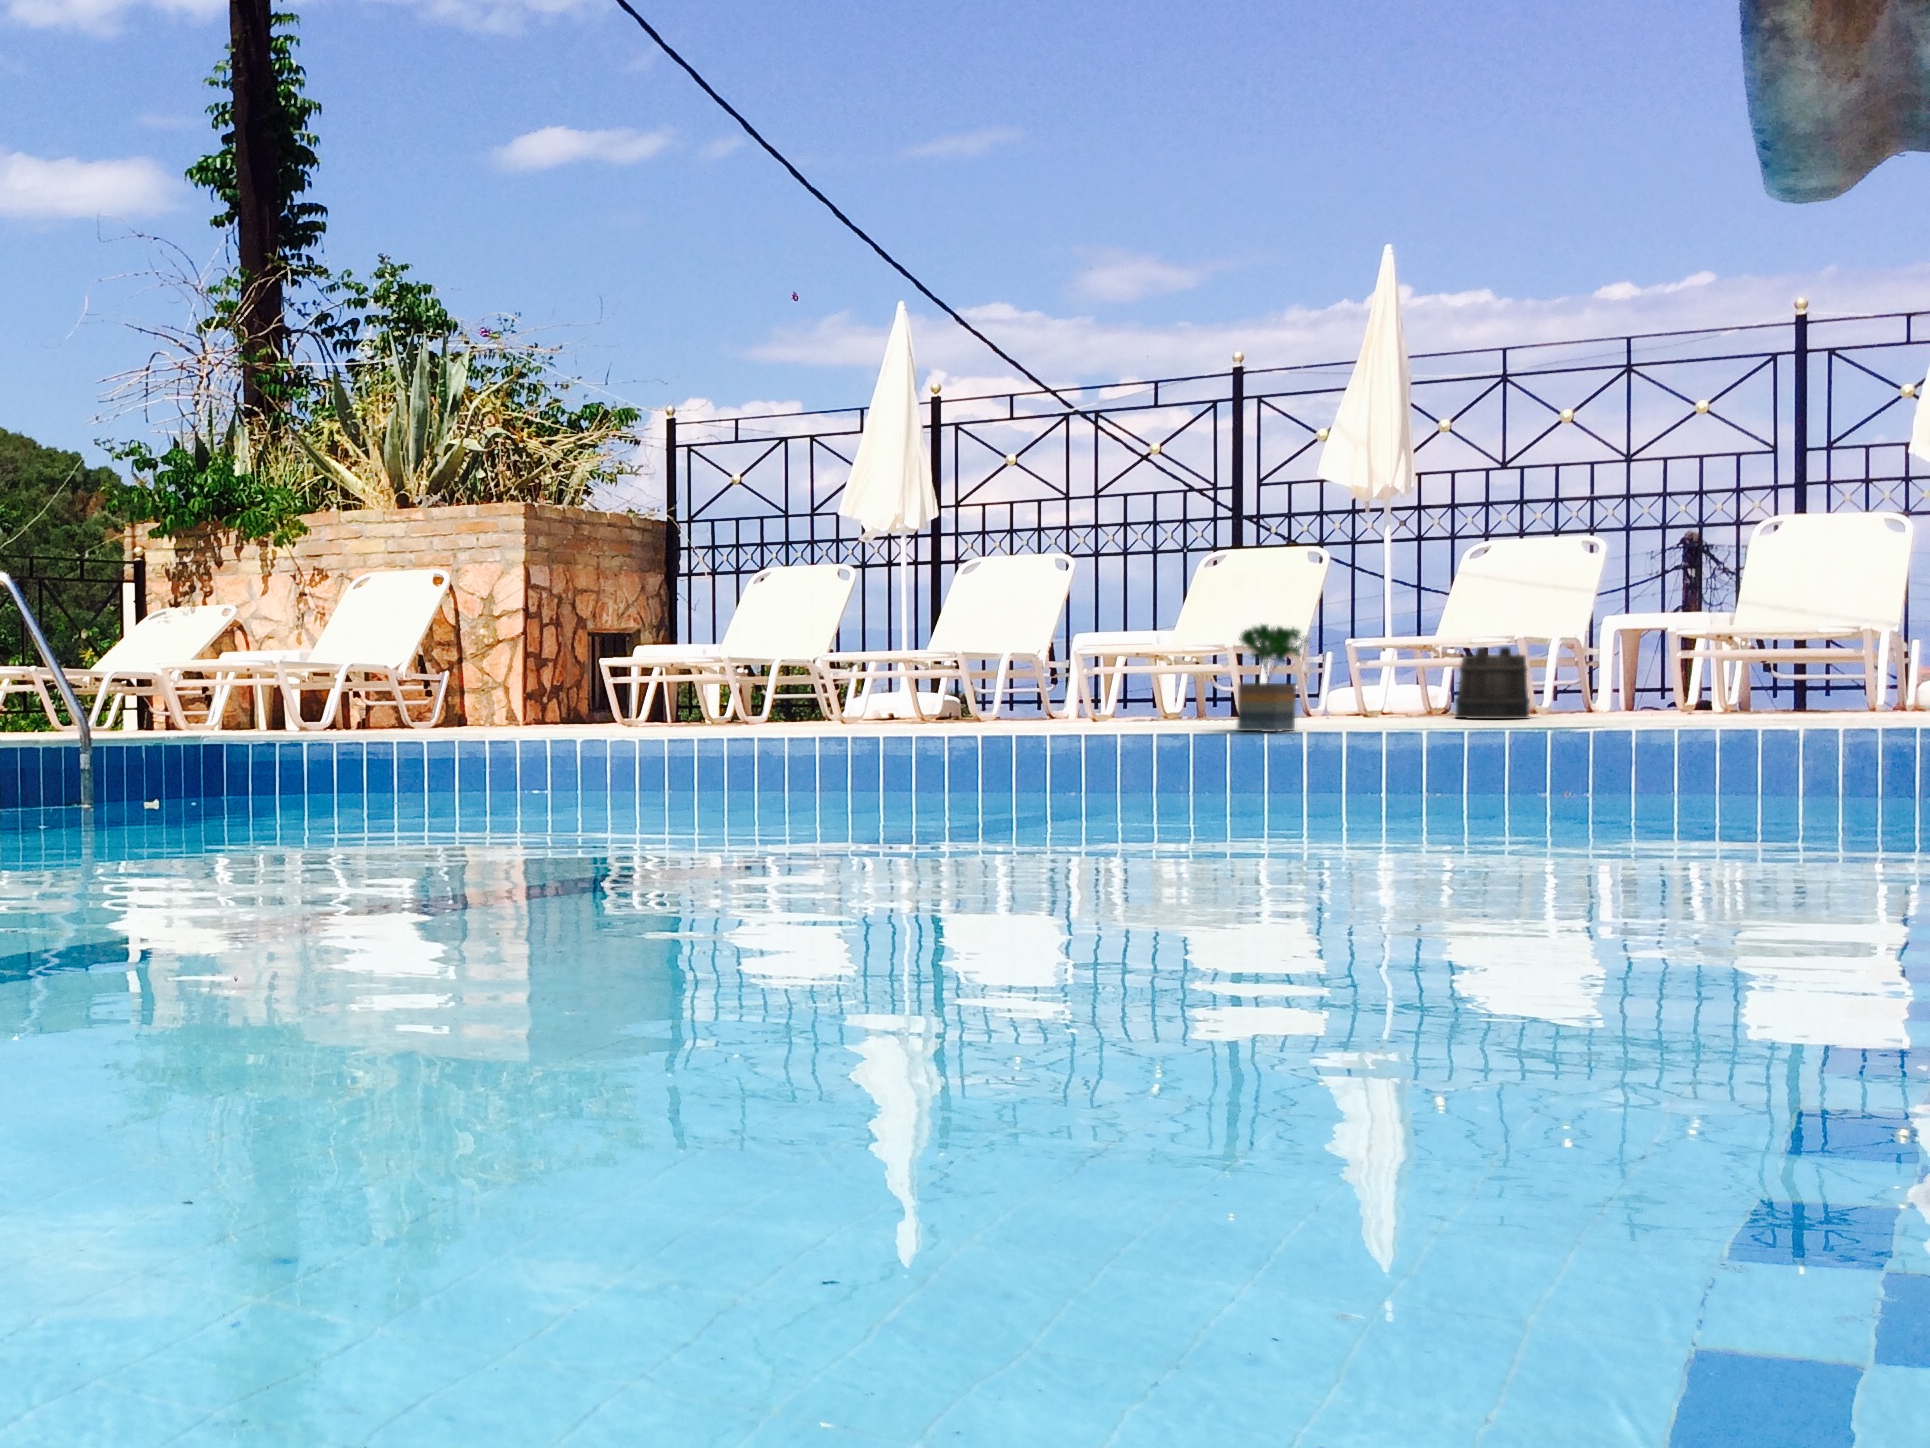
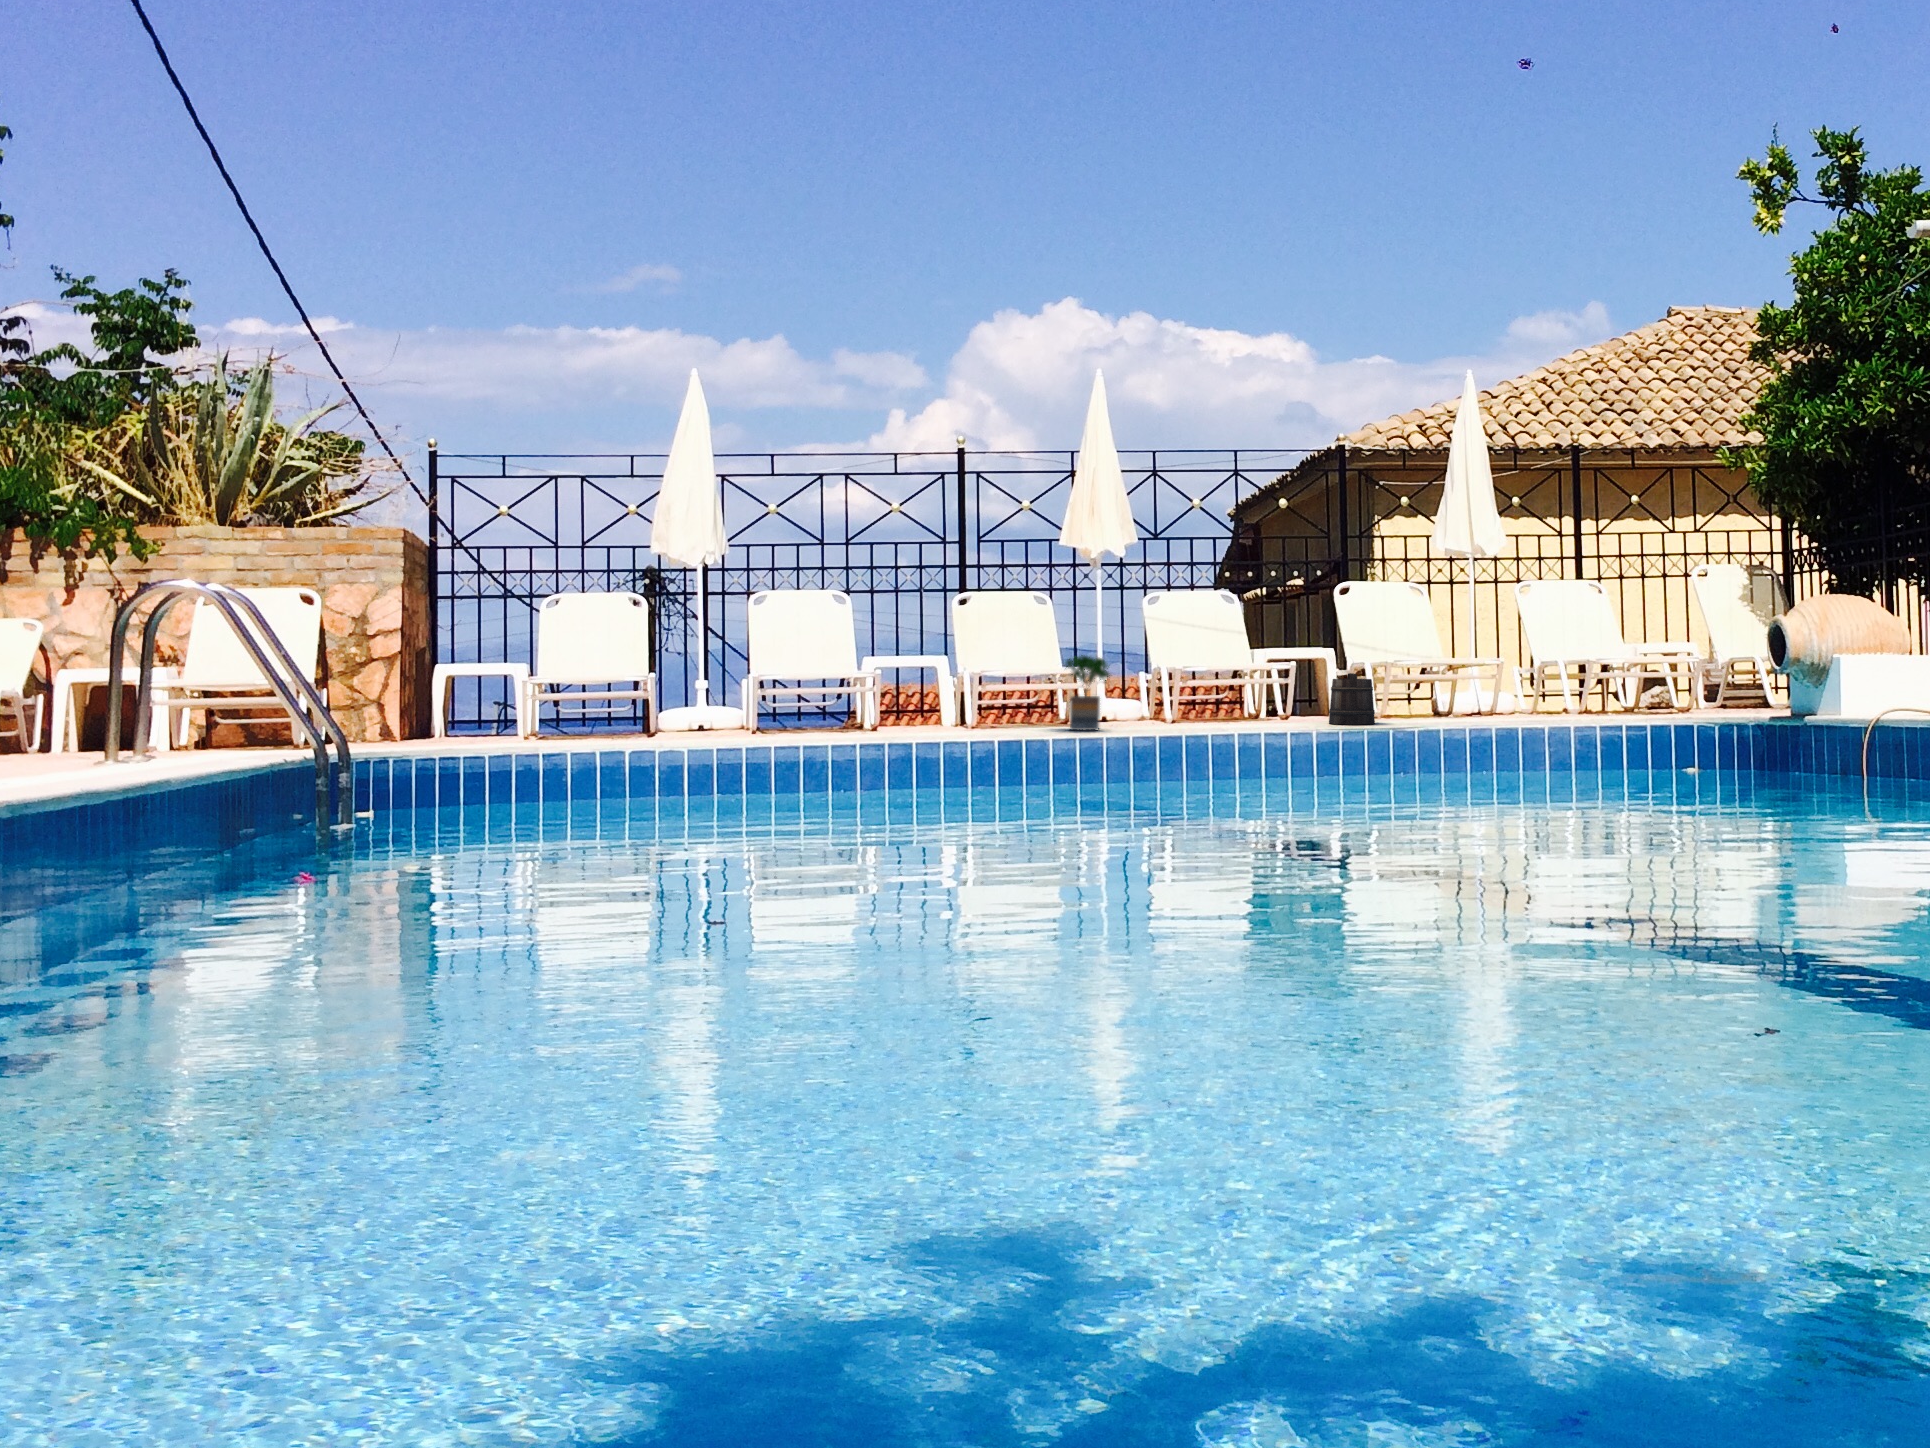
bucket: present [1455,647,1530,719] -> present [1329,673,1375,725]

